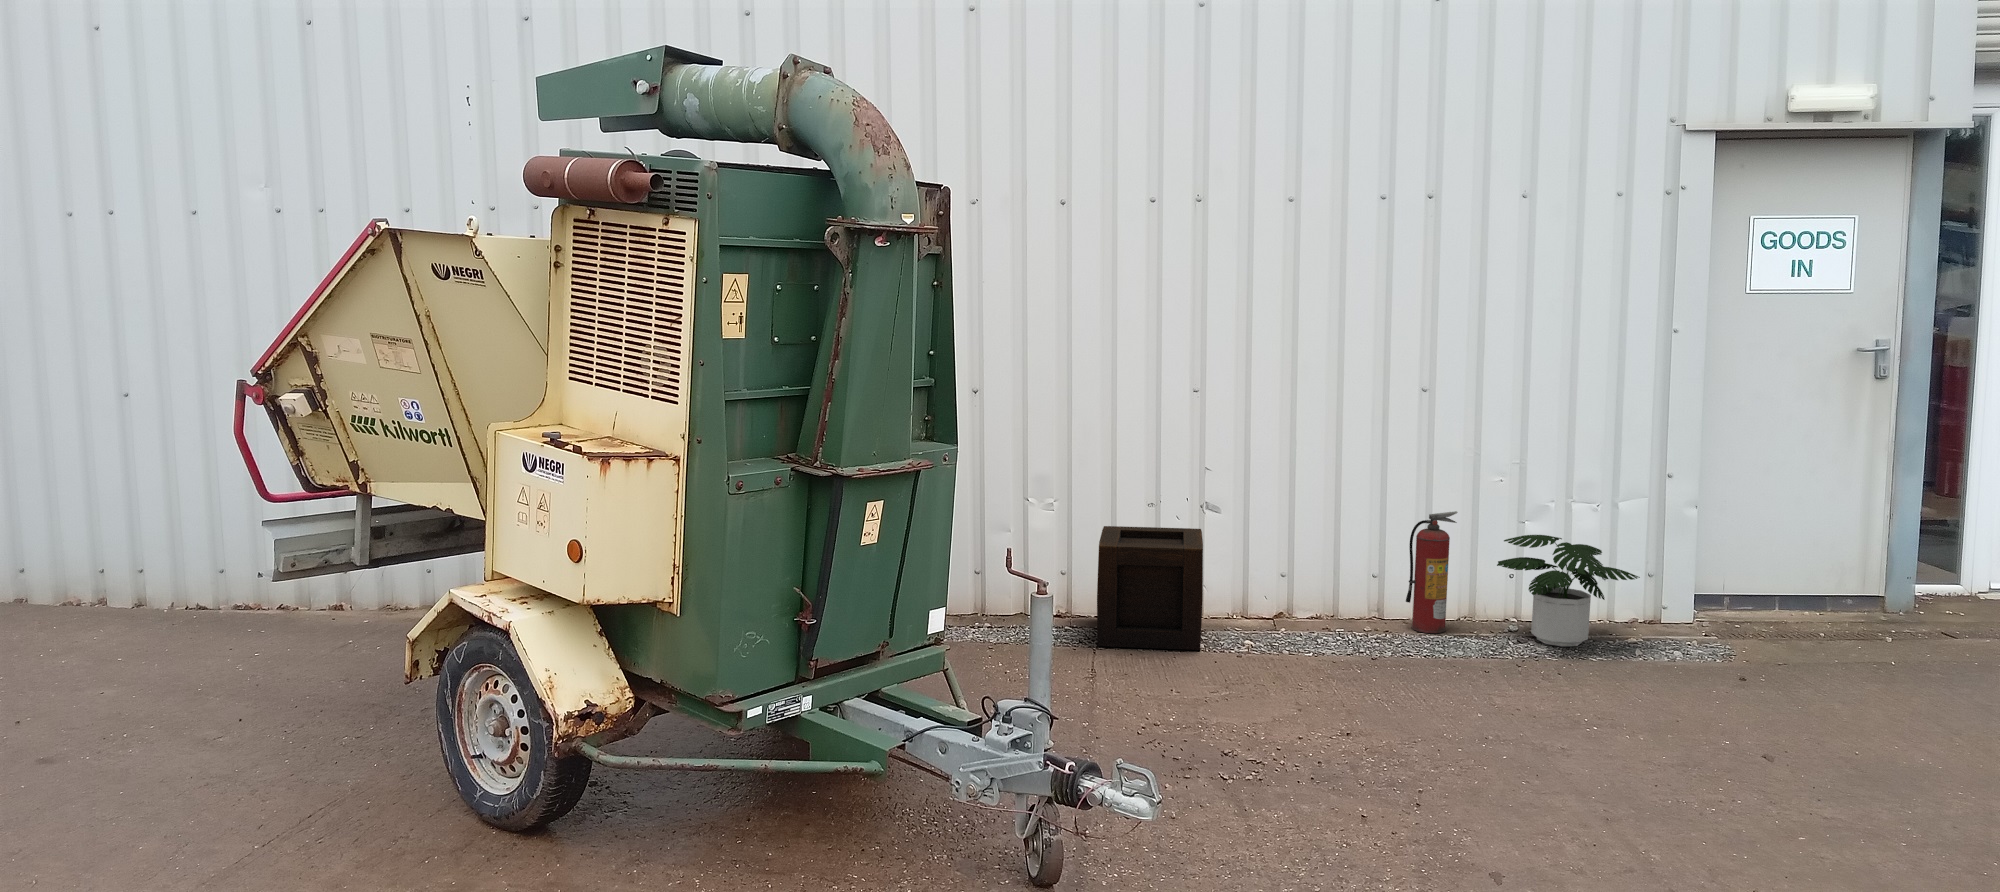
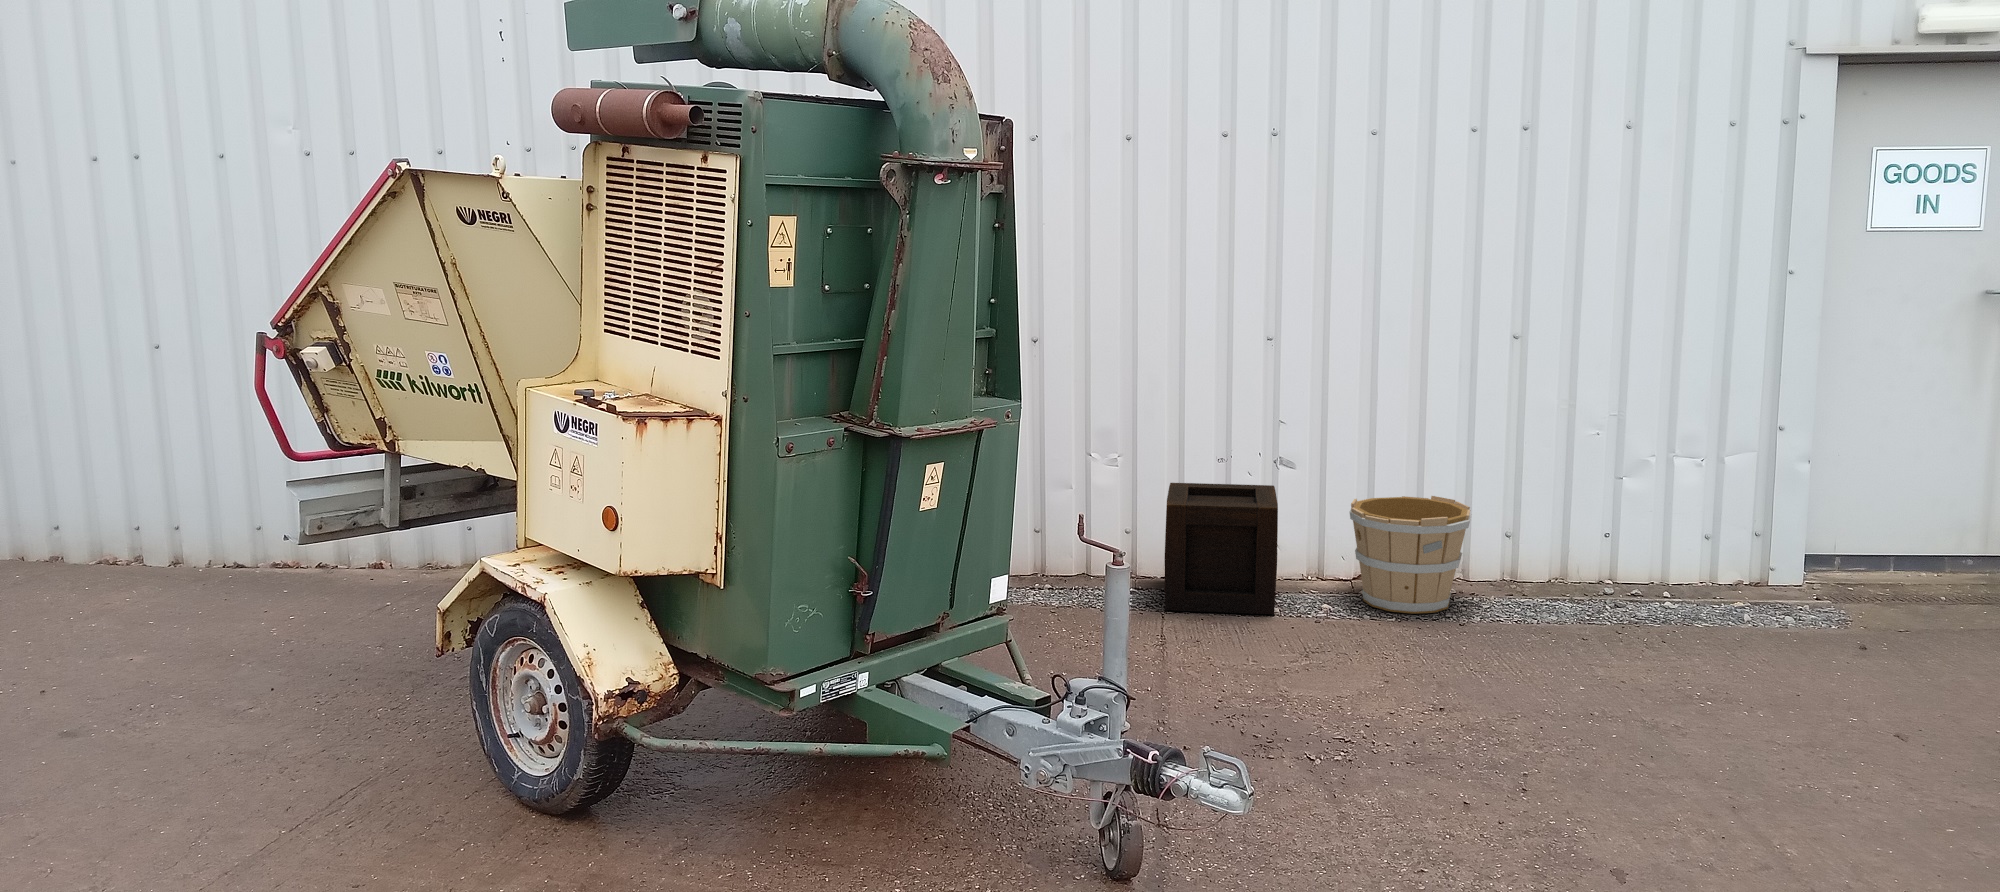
fire extinguisher: present [1406,511,1457,633] -> none [1493,467,1550,596]
potted plant: present [1497,535,1640,646] -> none [1592,492,1749,611]
wooden bucket: none [1271,539,1385,649] -> present [1350,496,1472,614]

